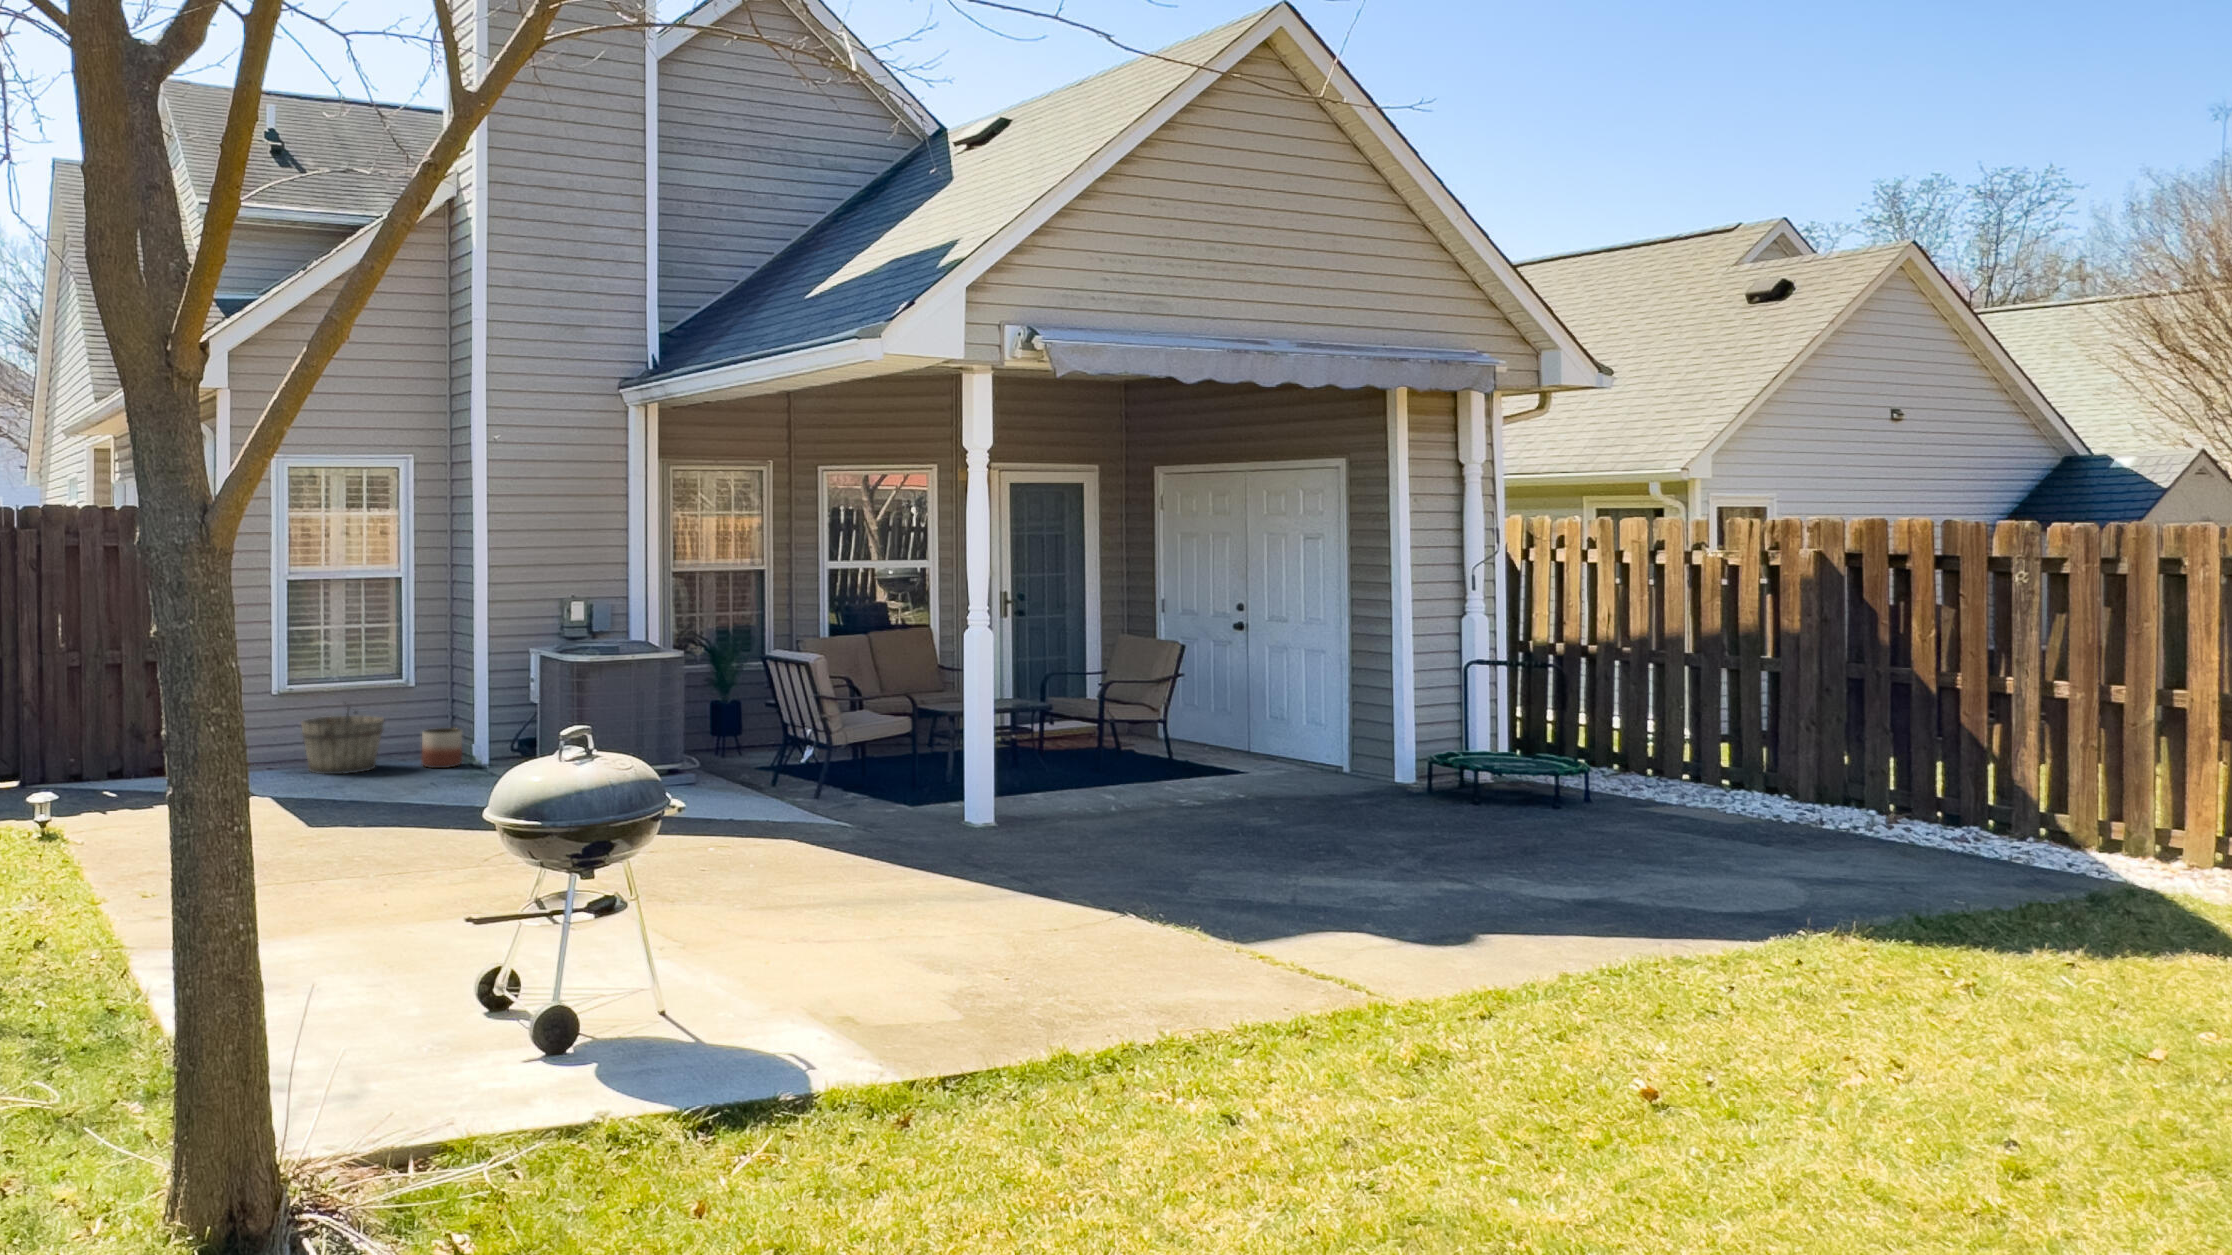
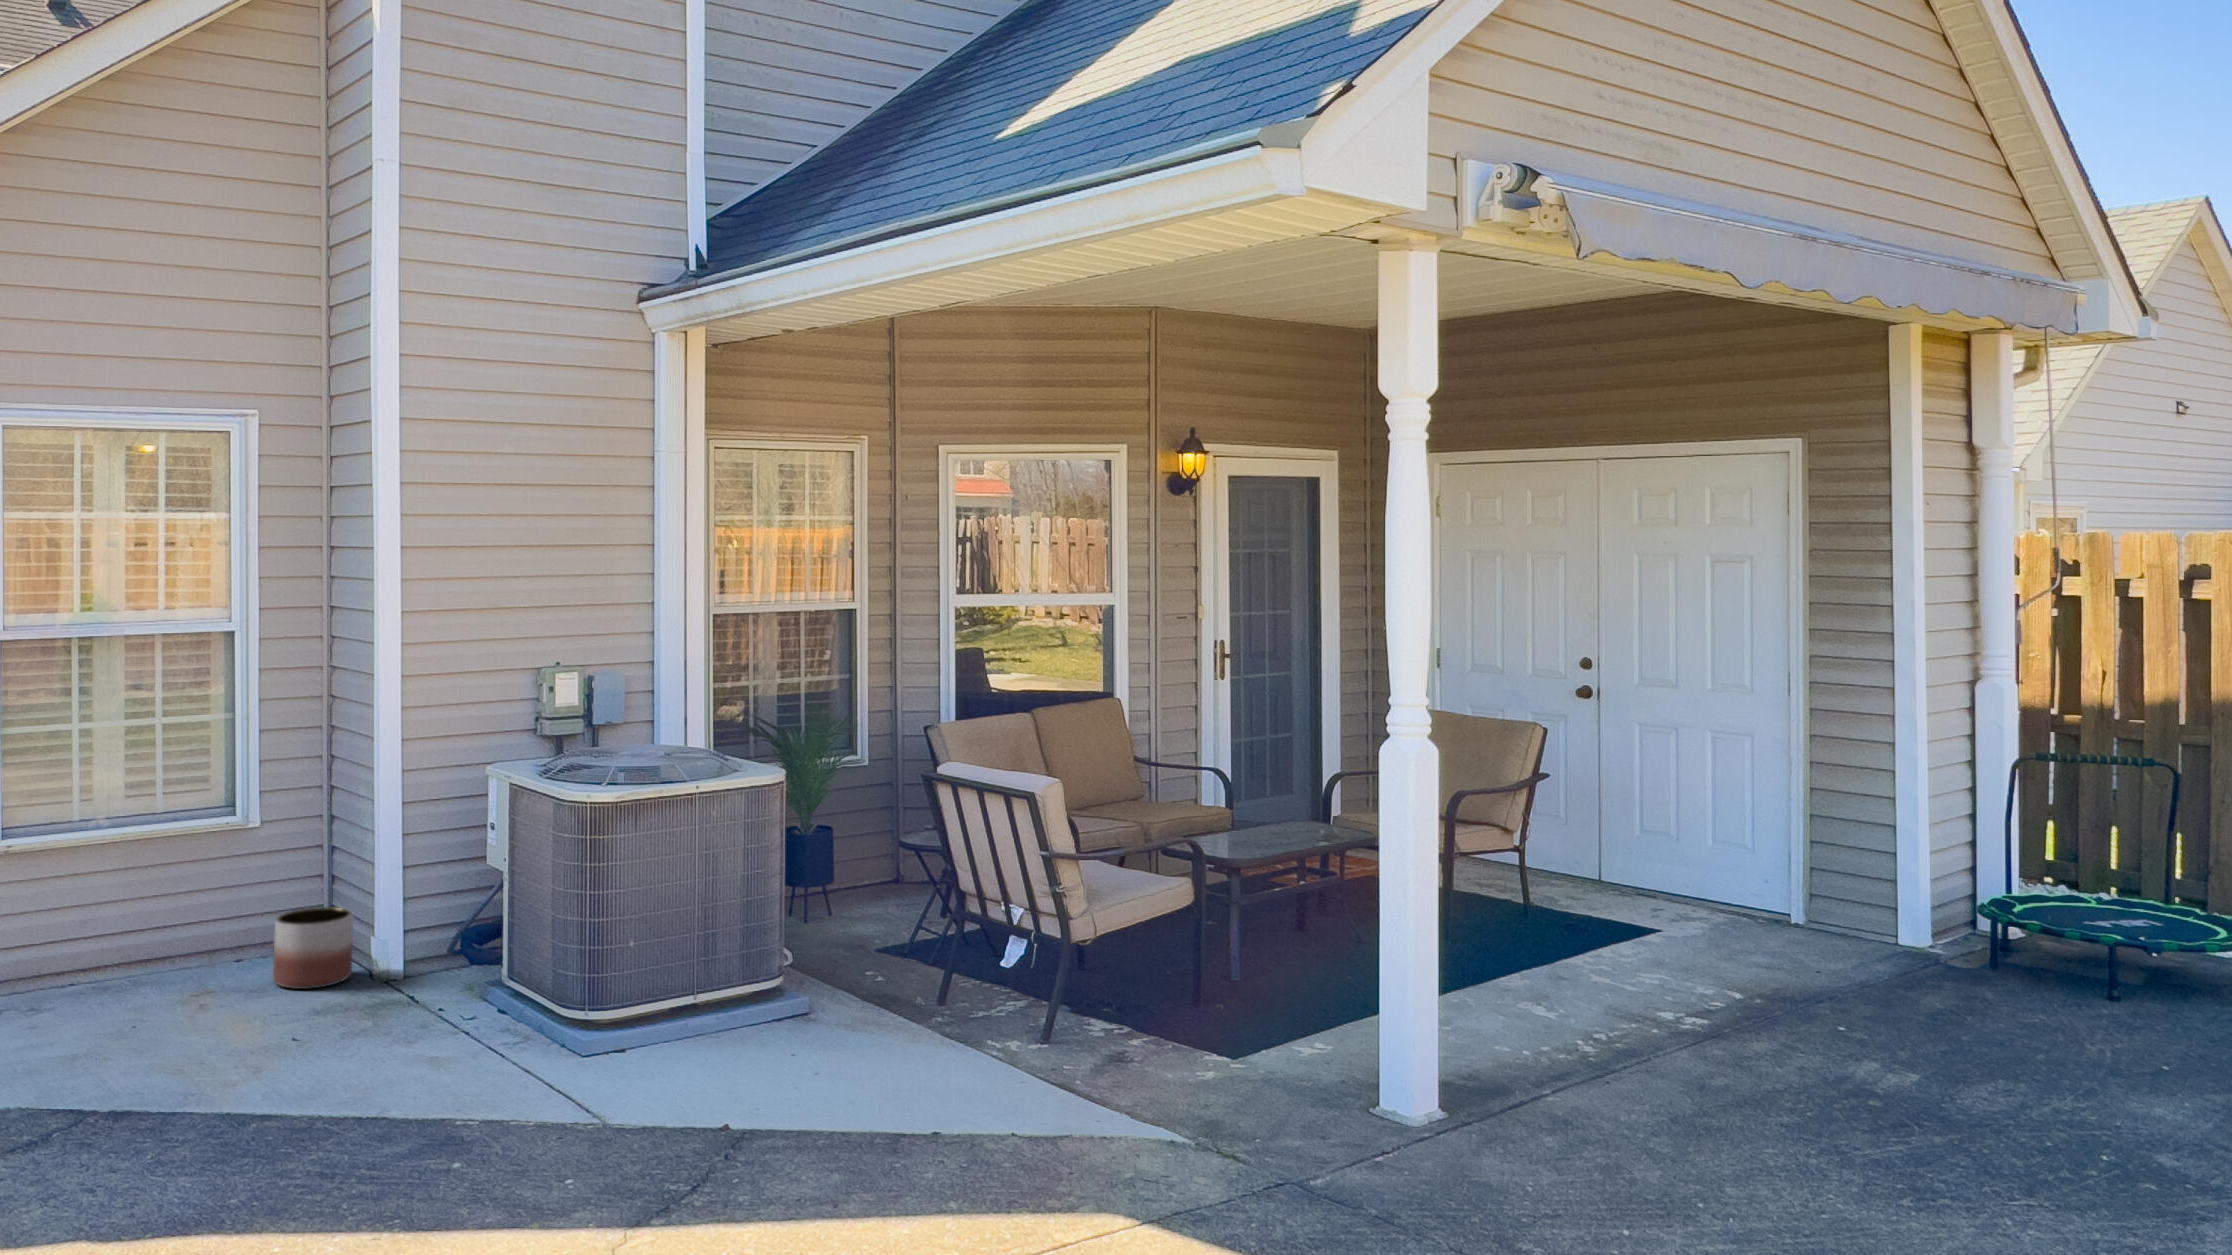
wooden bucket: present [301,707,384,774] -> none [30,871,201,1021]

